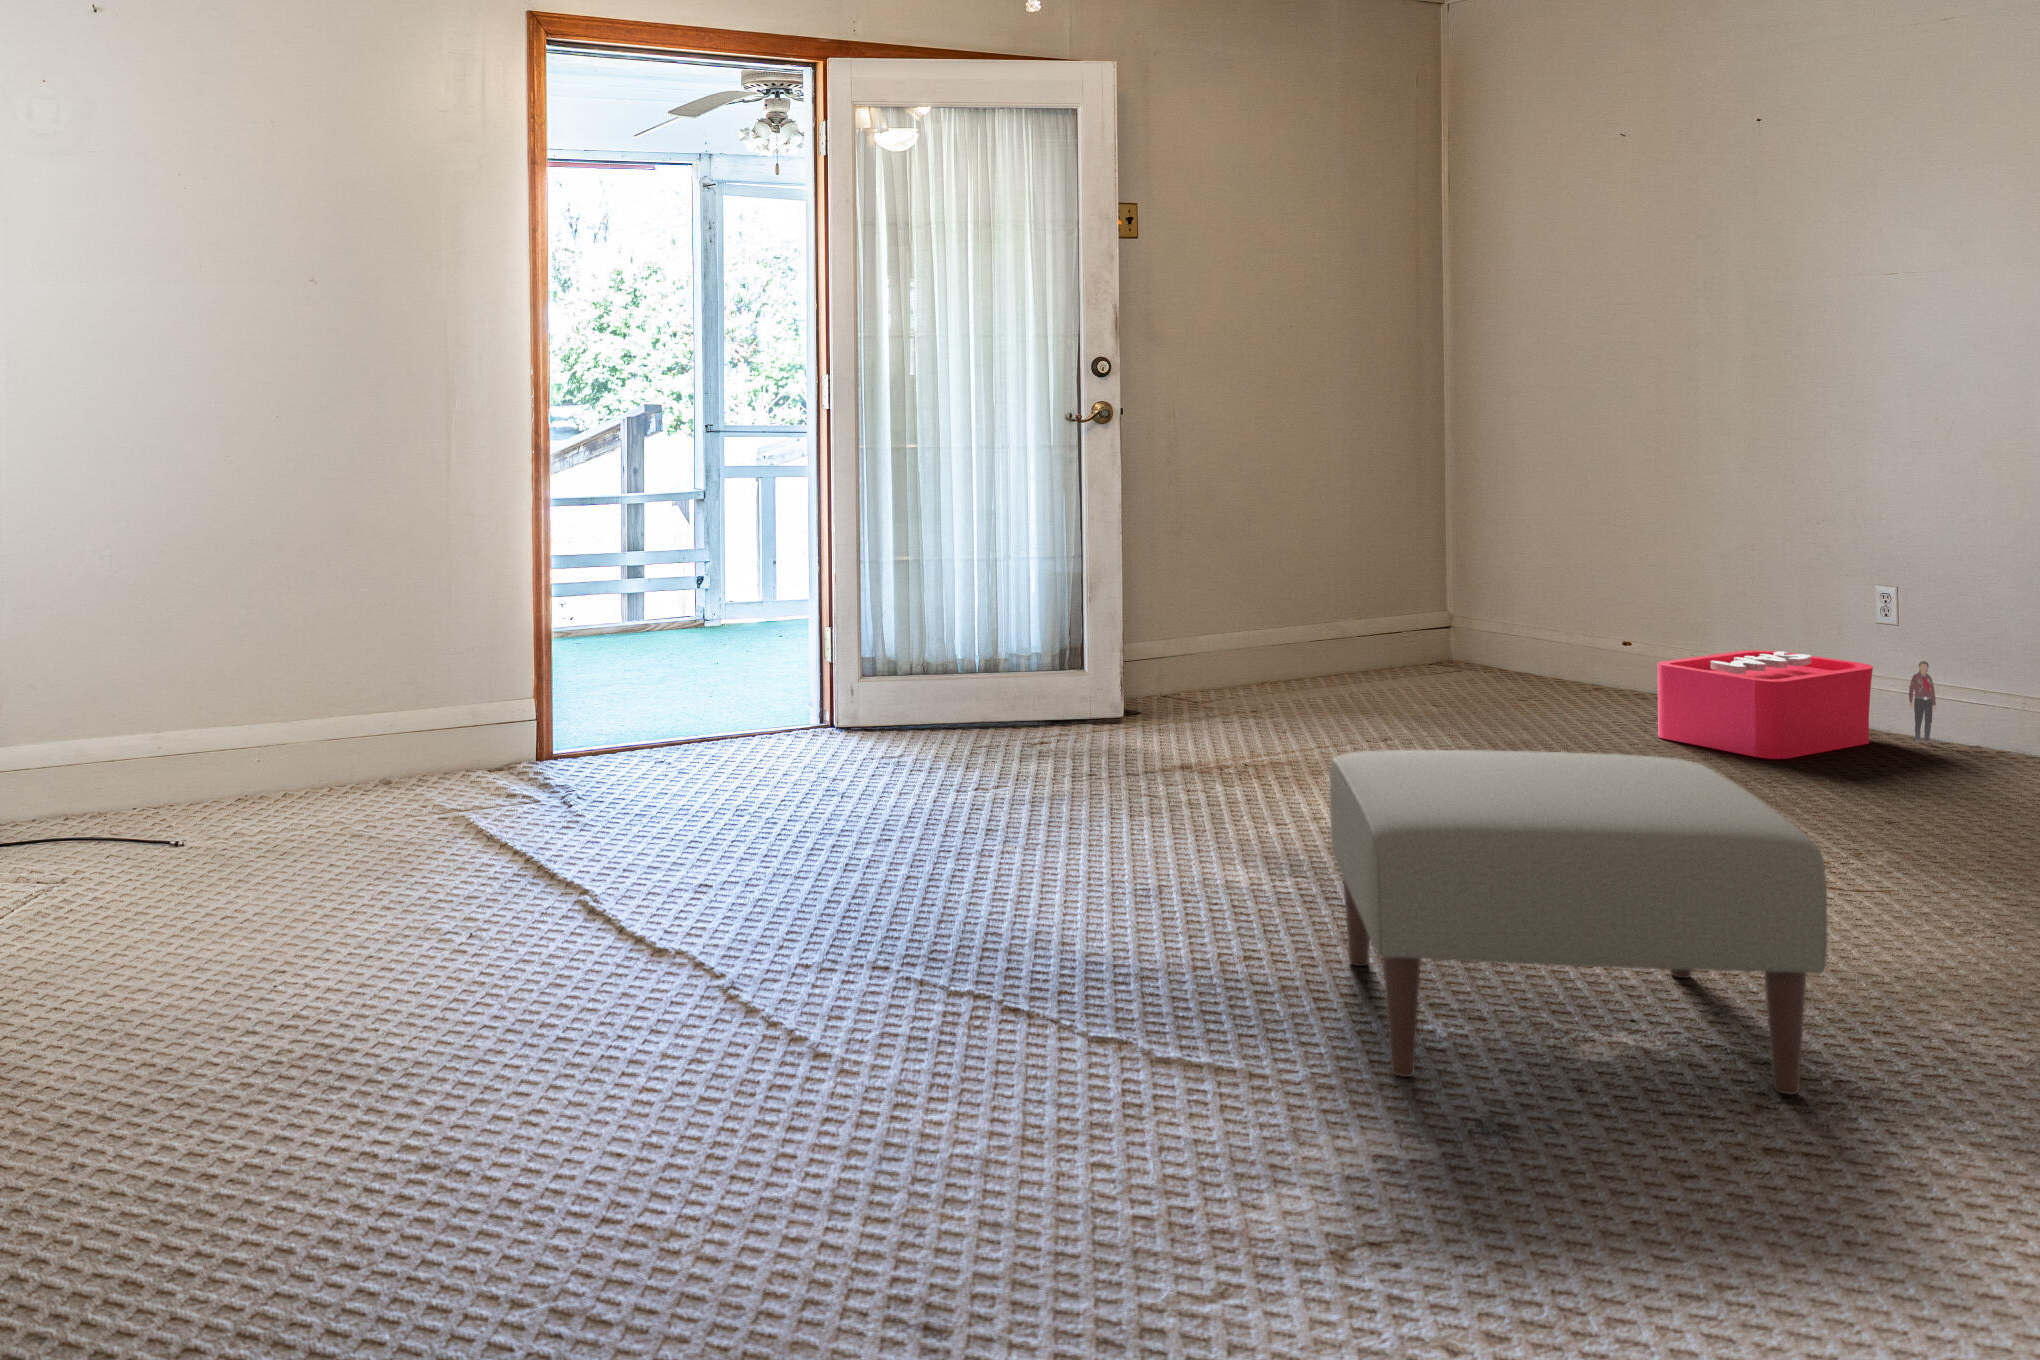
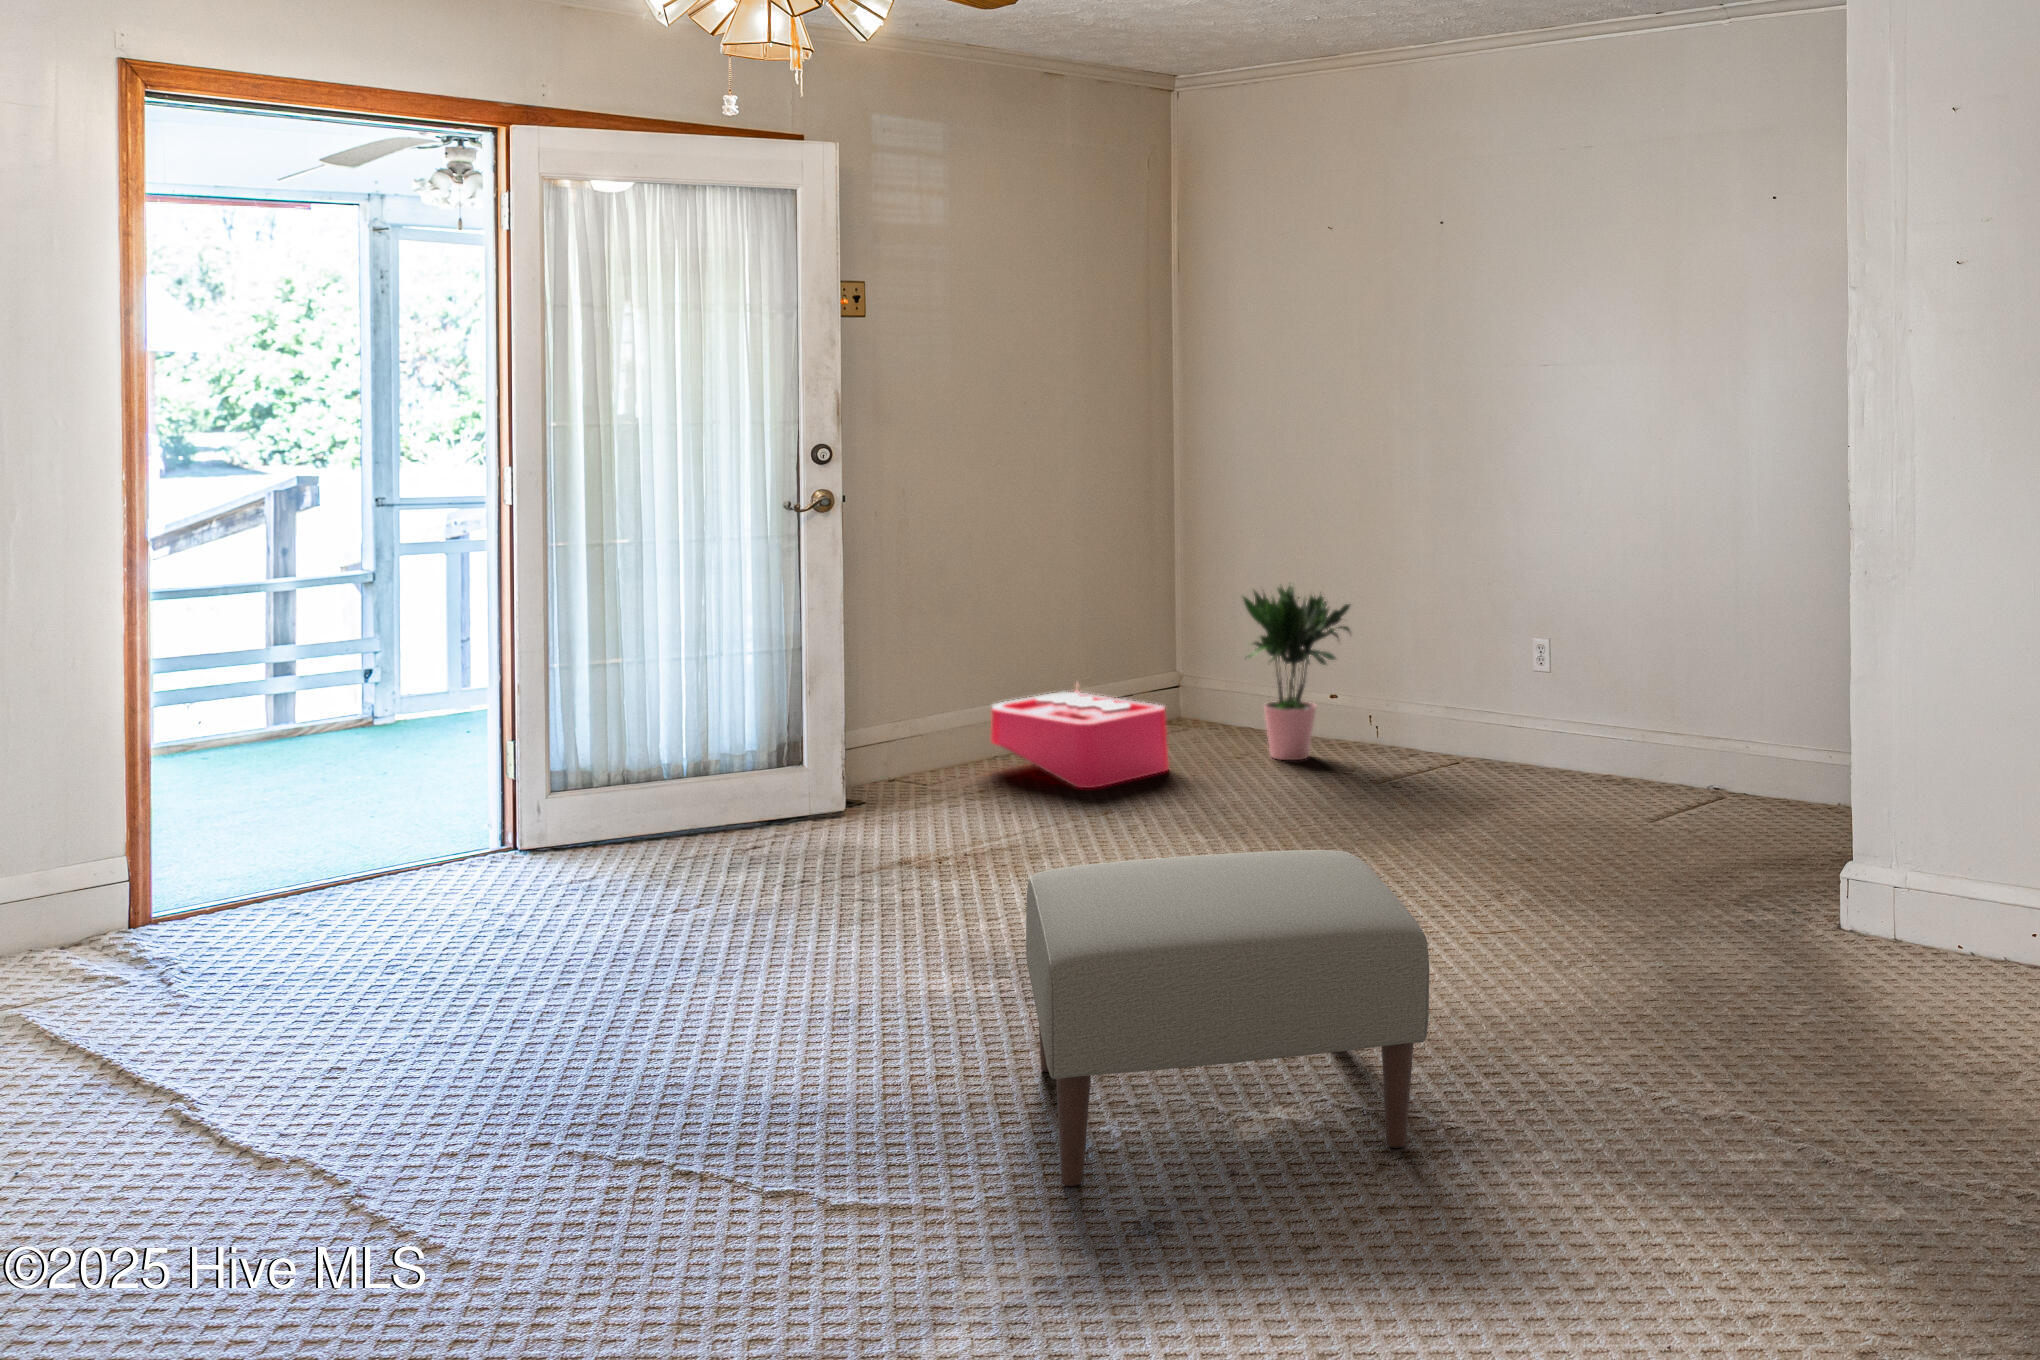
potted plant: none [1510,506,1648,703] -> present [1243,585,1350,760]
storage bin: present [1657,650,1936,759] -> present [991,681,1169,788]

